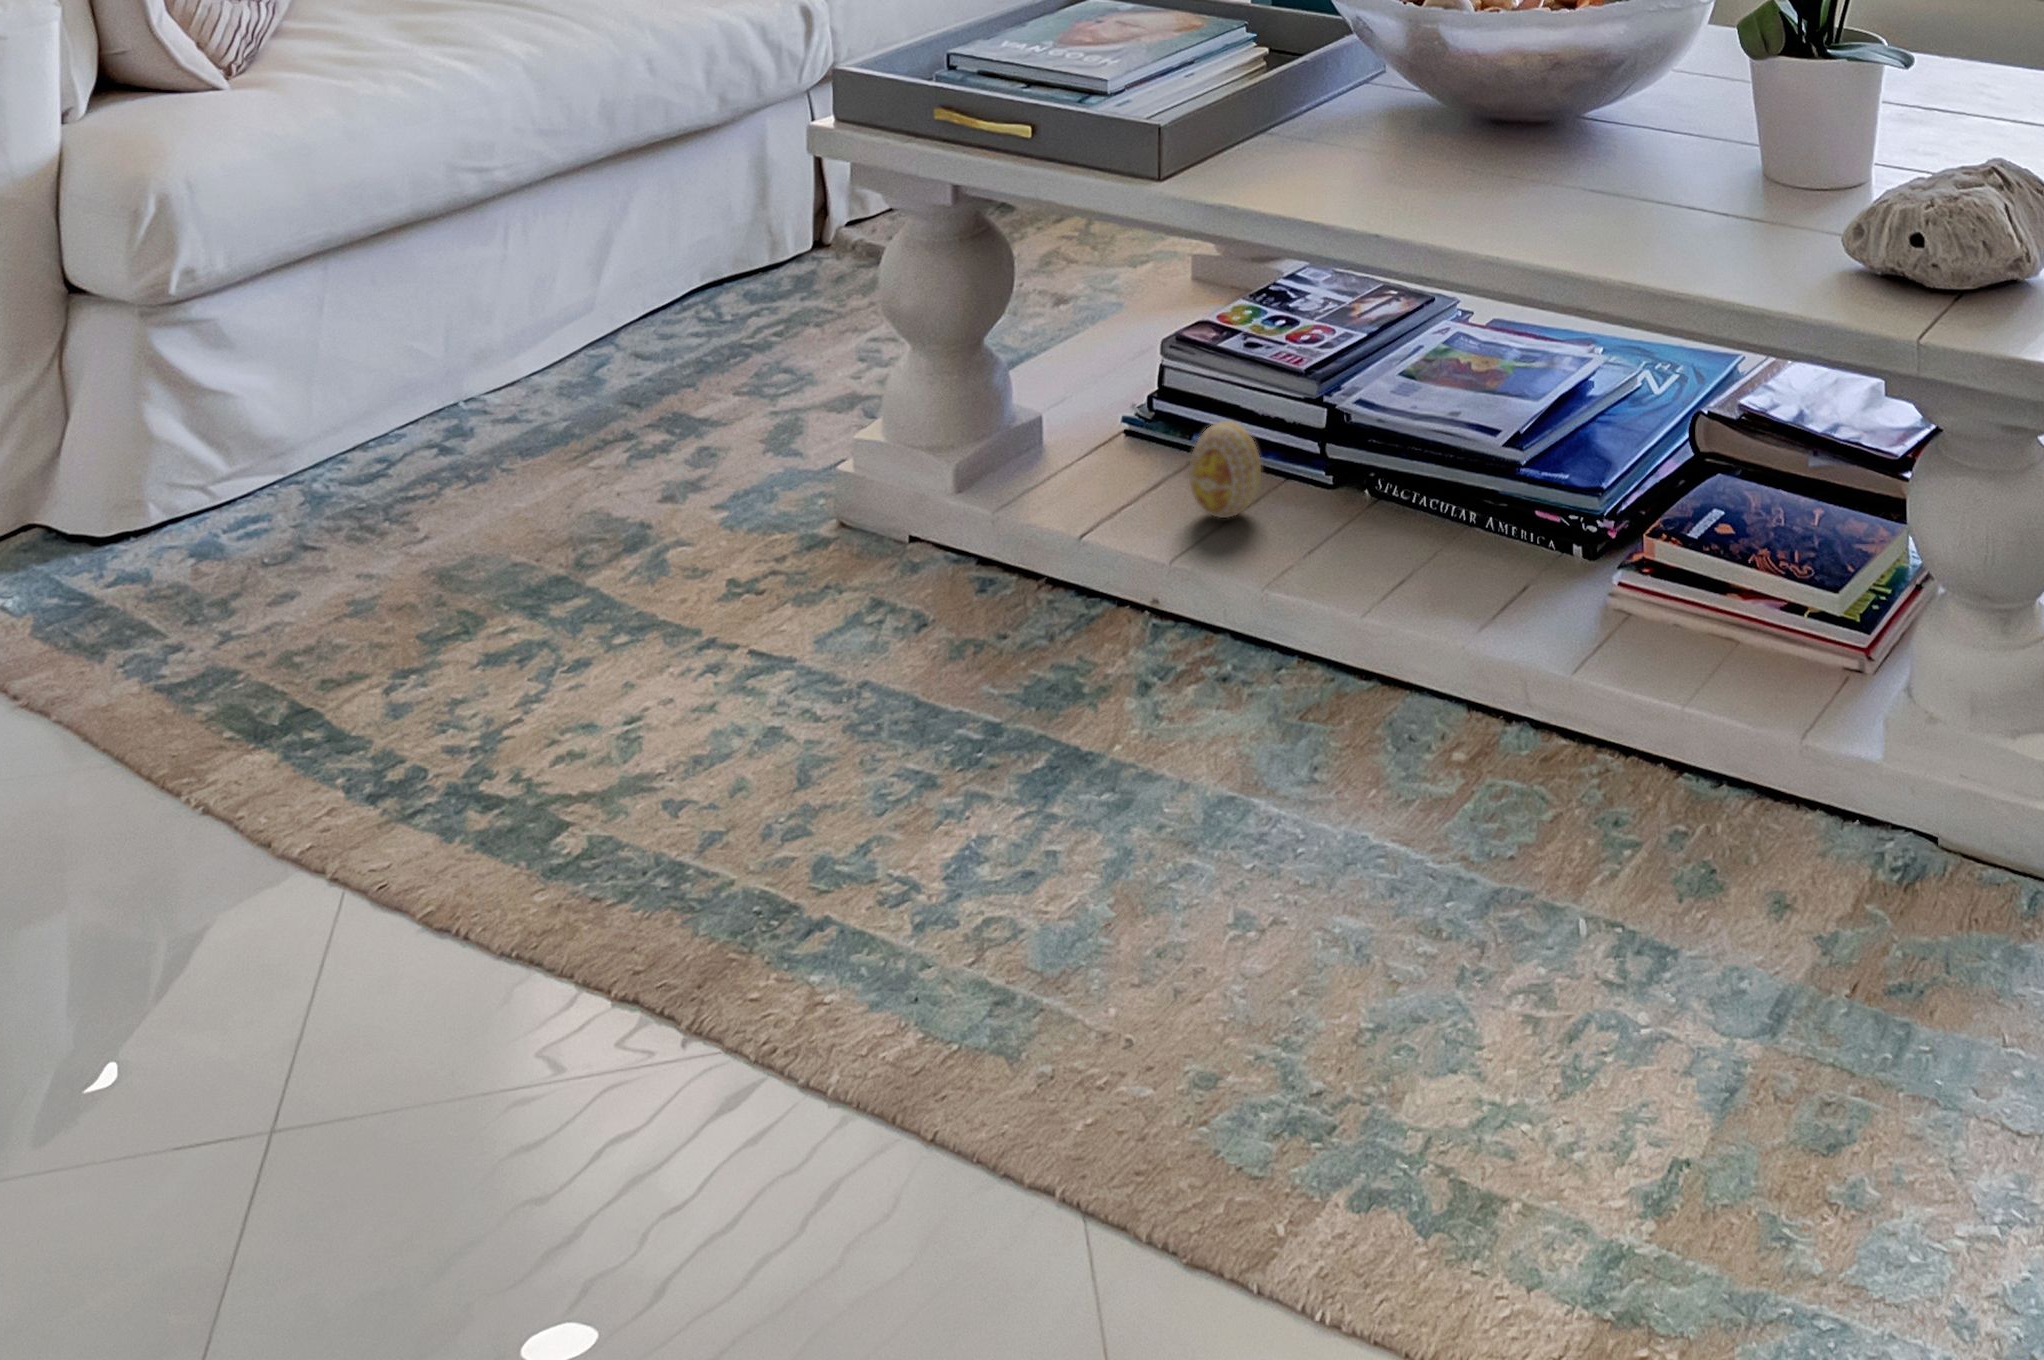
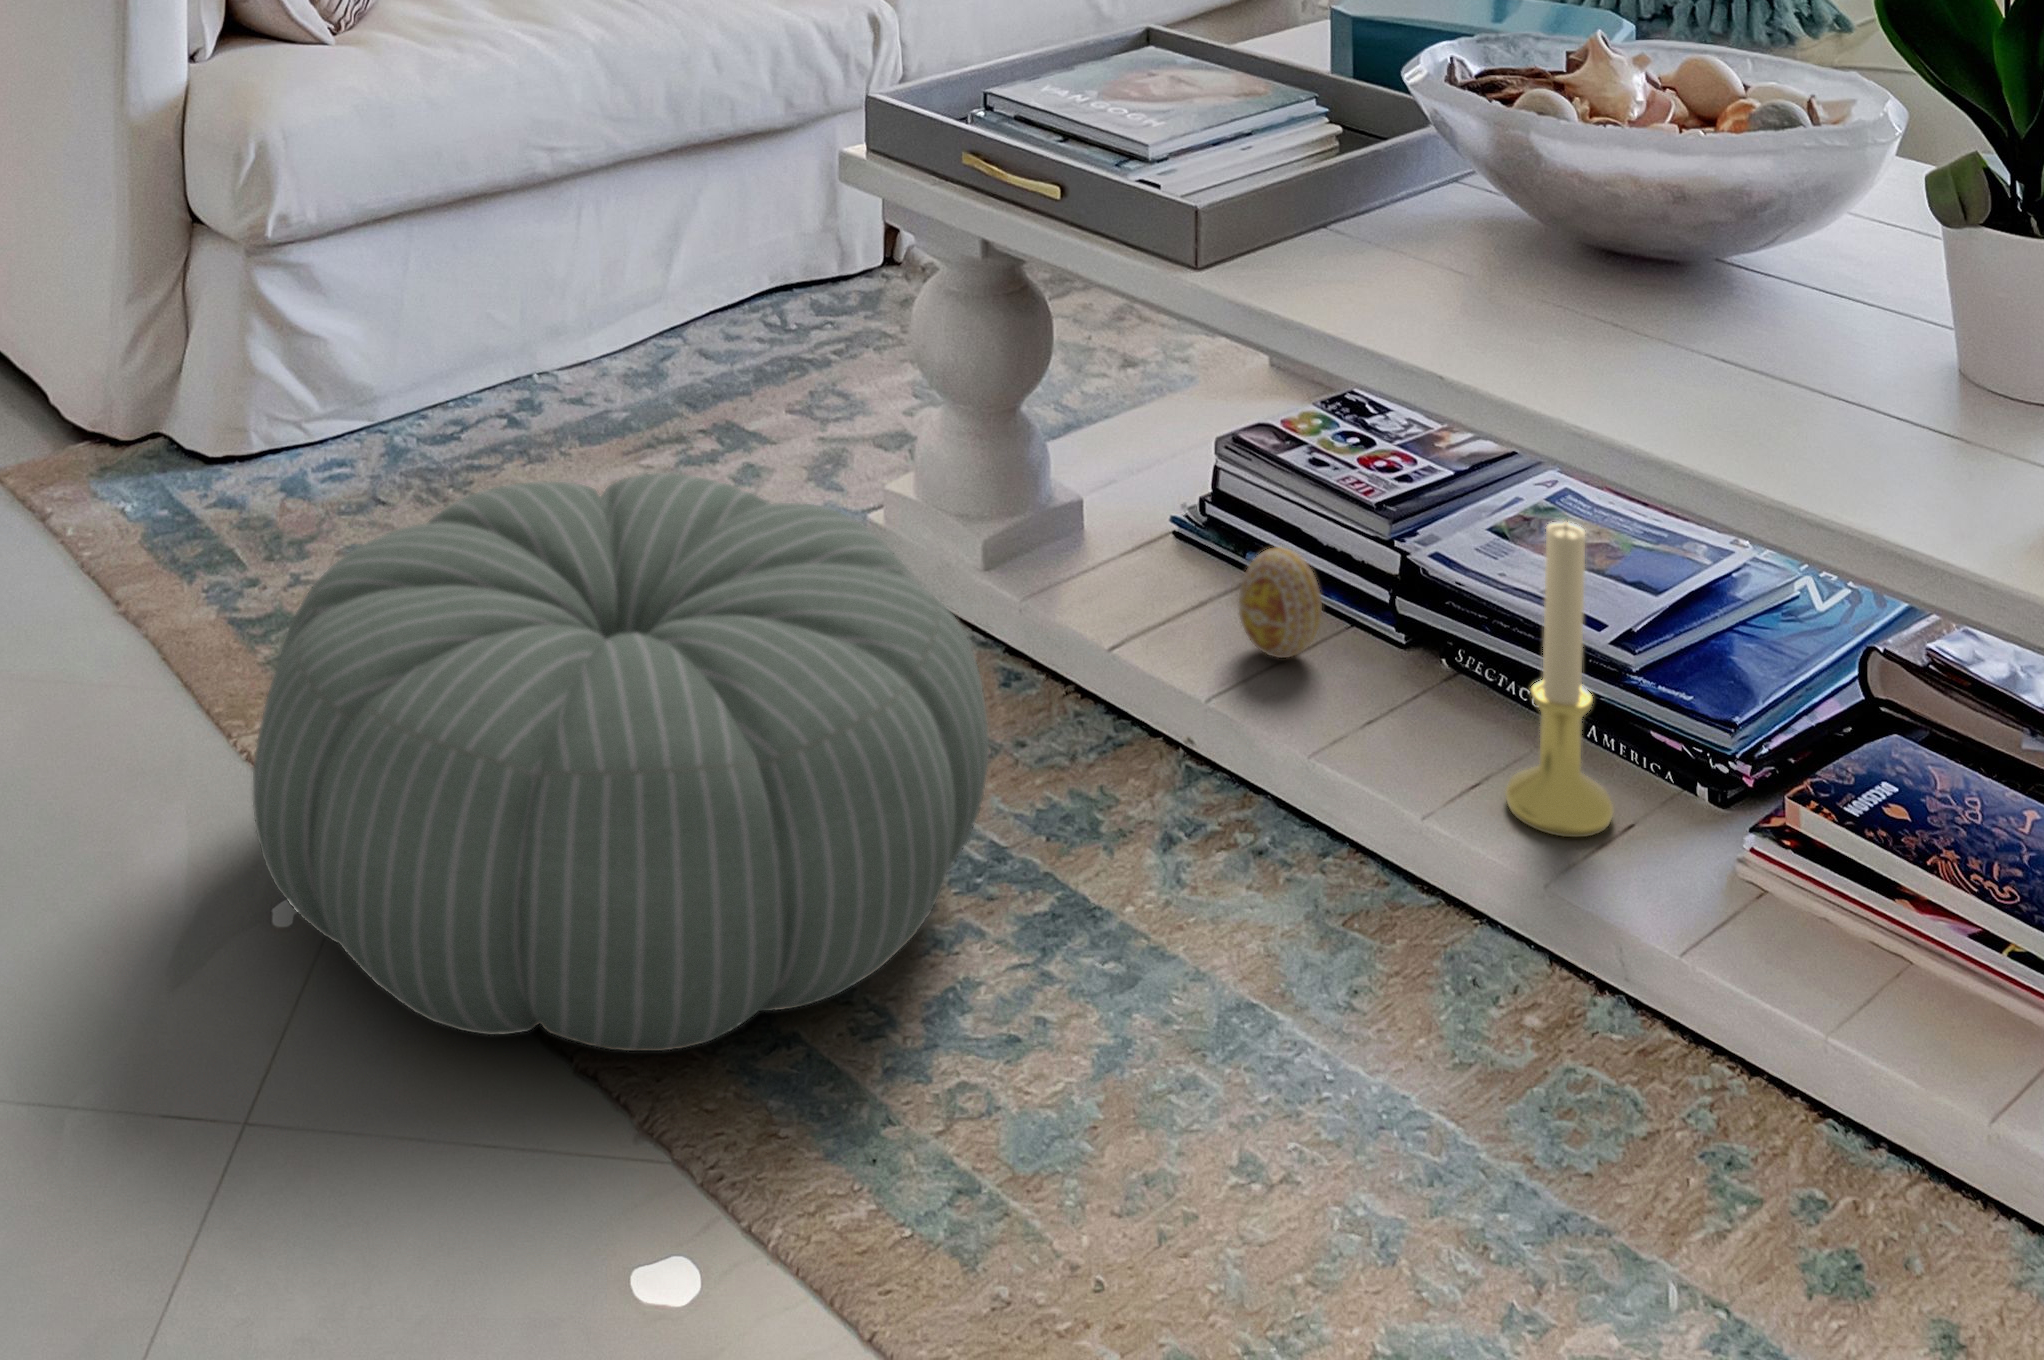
candle holder: none [1425,345,1512,611] -> present [1505,521,1613,837]
pouf: none [255,442,988,974] -> present [253,473,989,1051]

